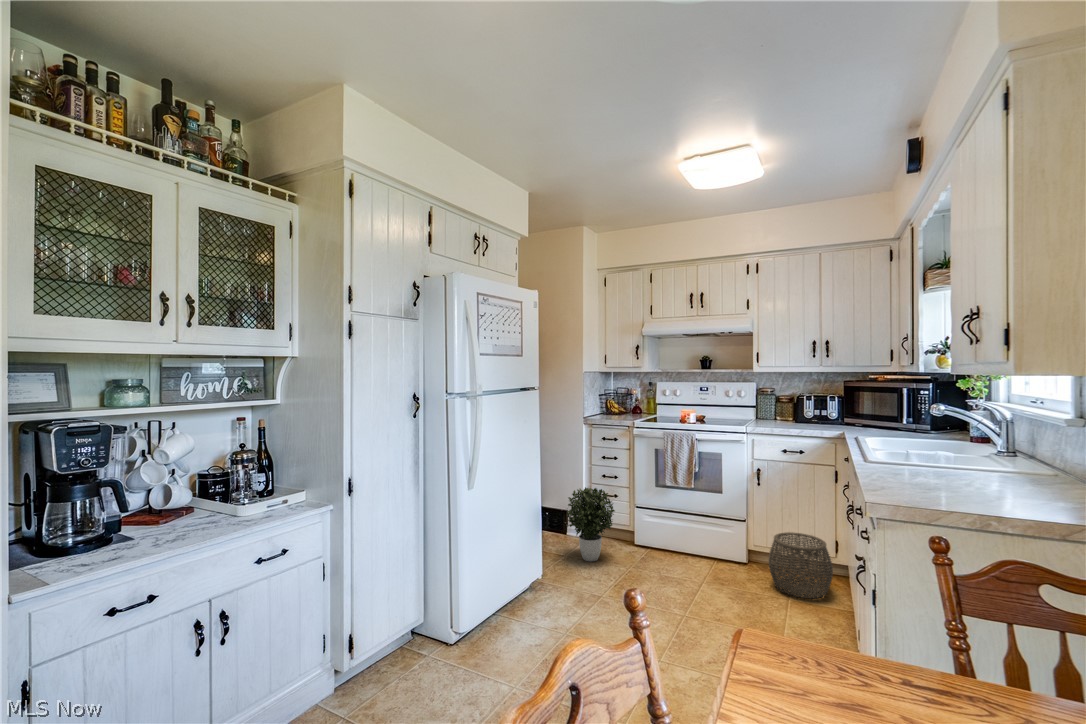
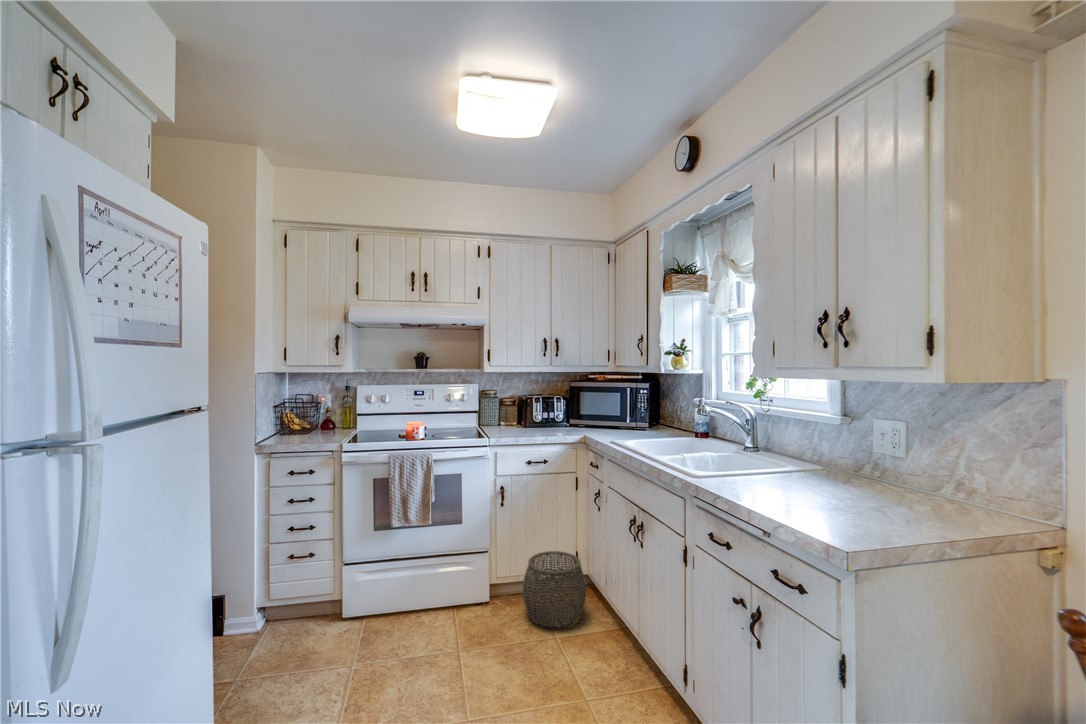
potted plant: present [567,487,615,561] -> none [238,555,326,678]

